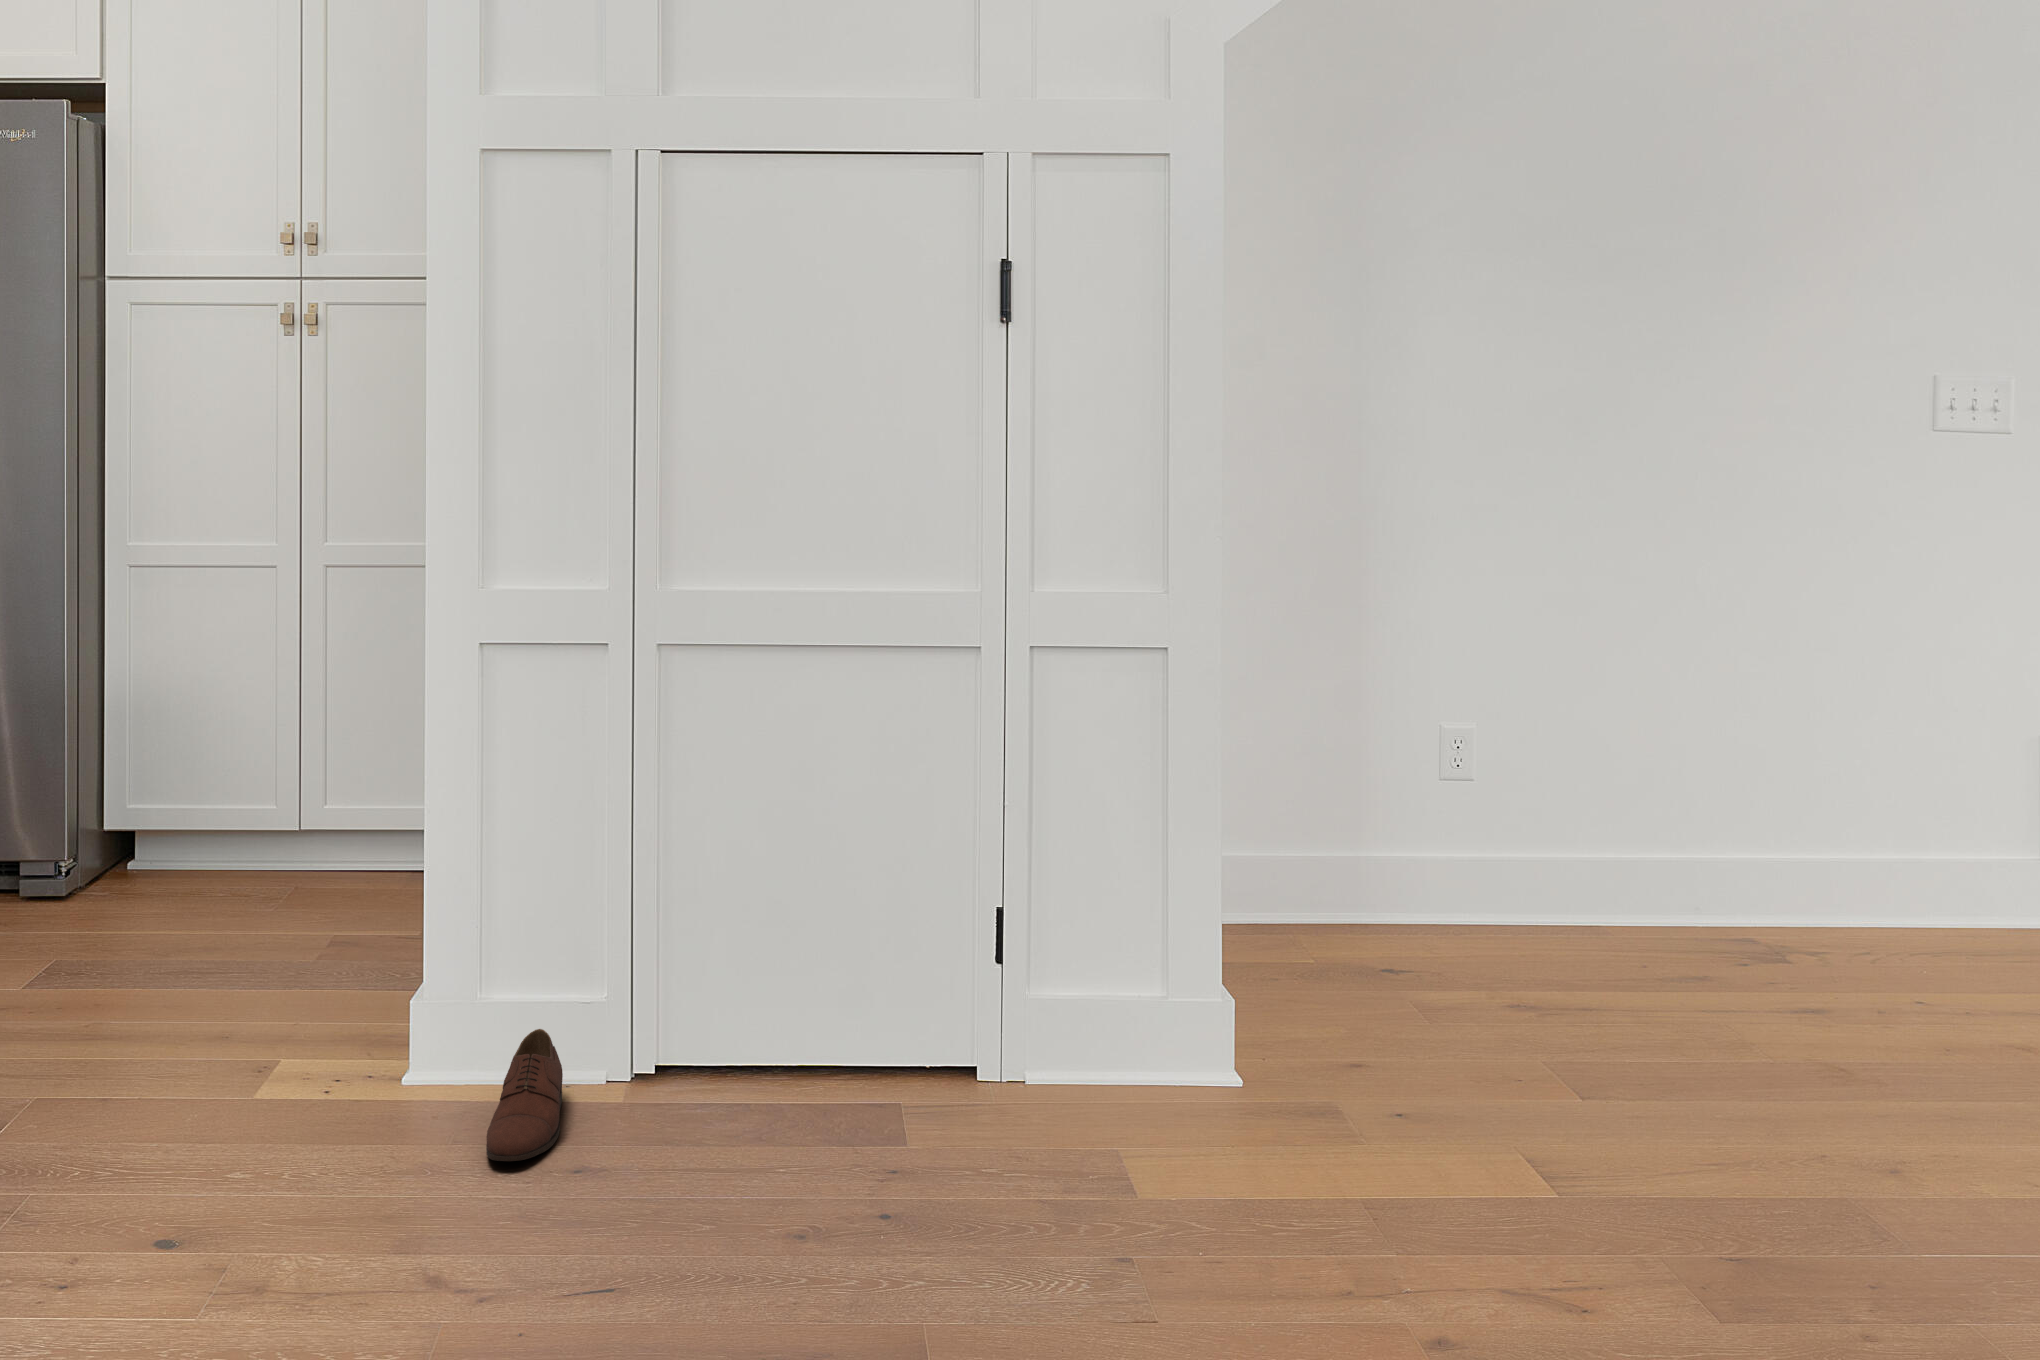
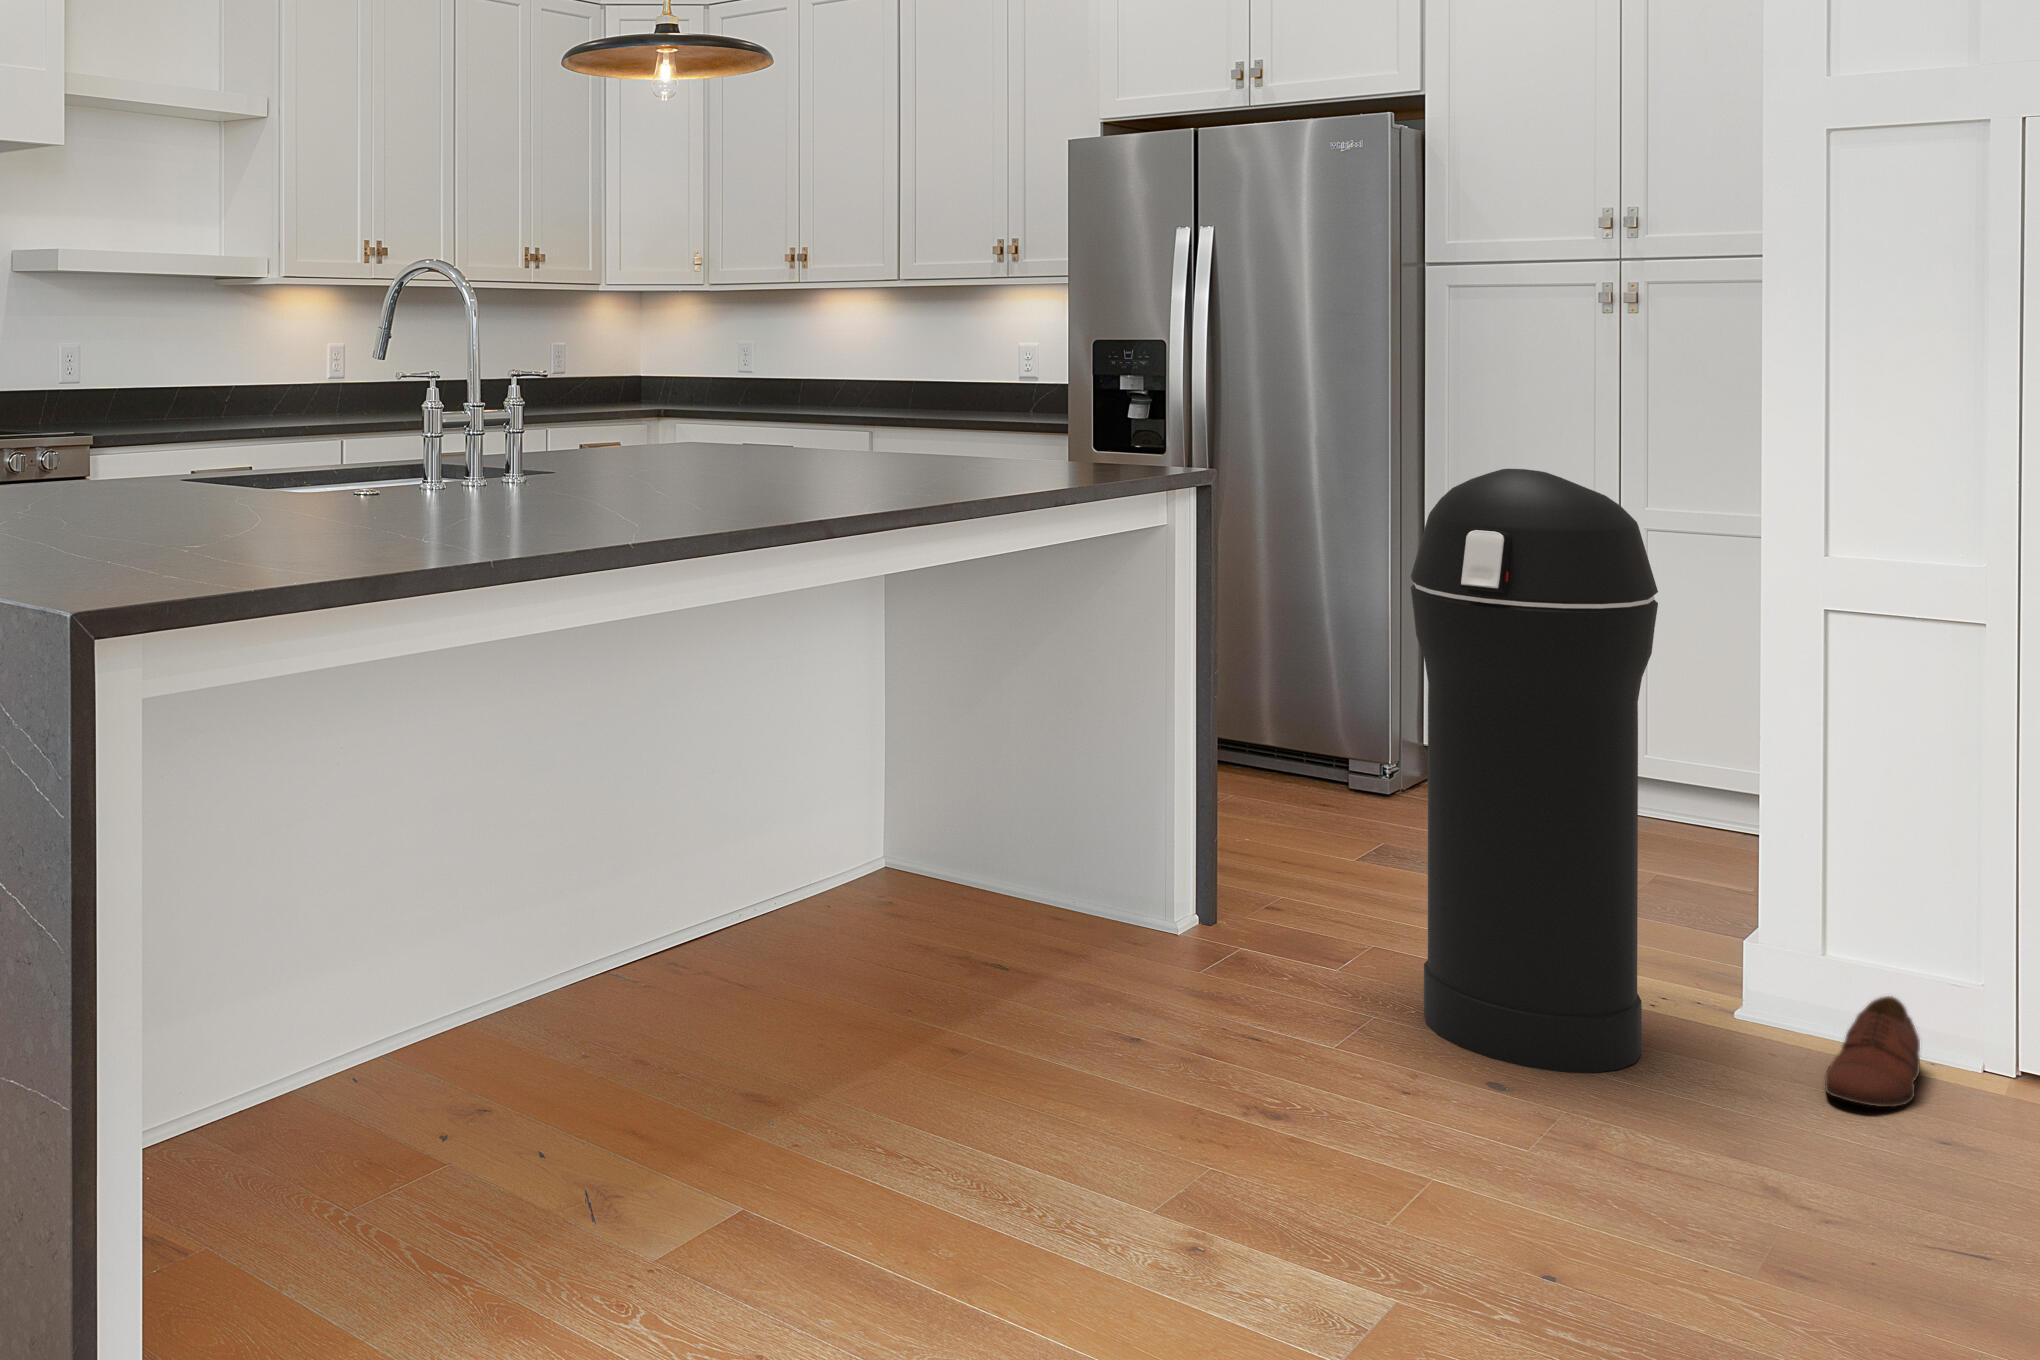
trash can: none [68,515,335,1236] -> present [1411,469,1658,1073]

